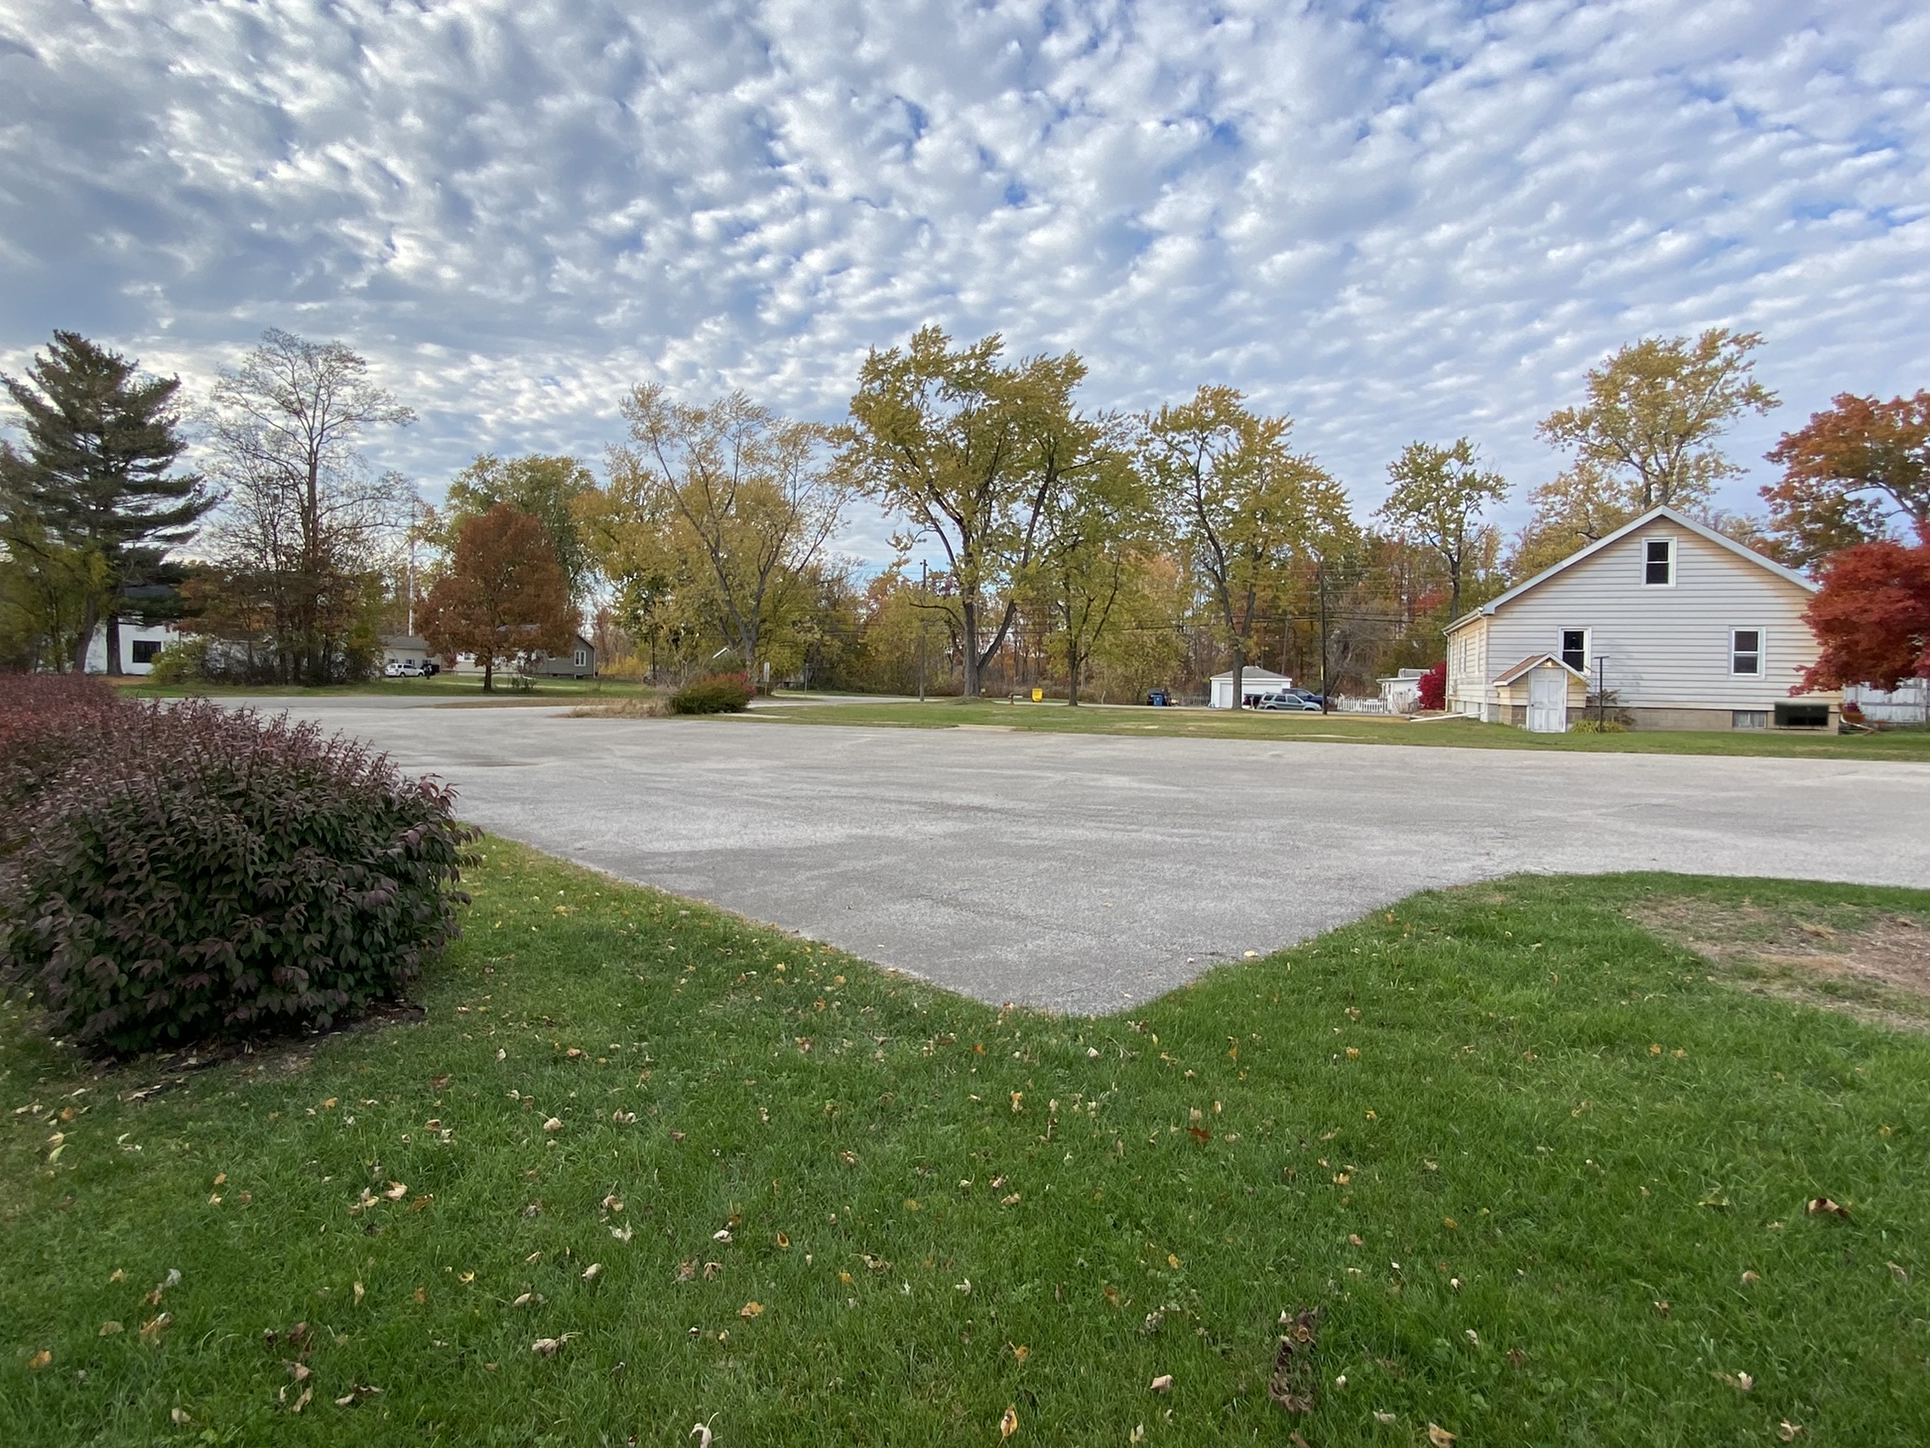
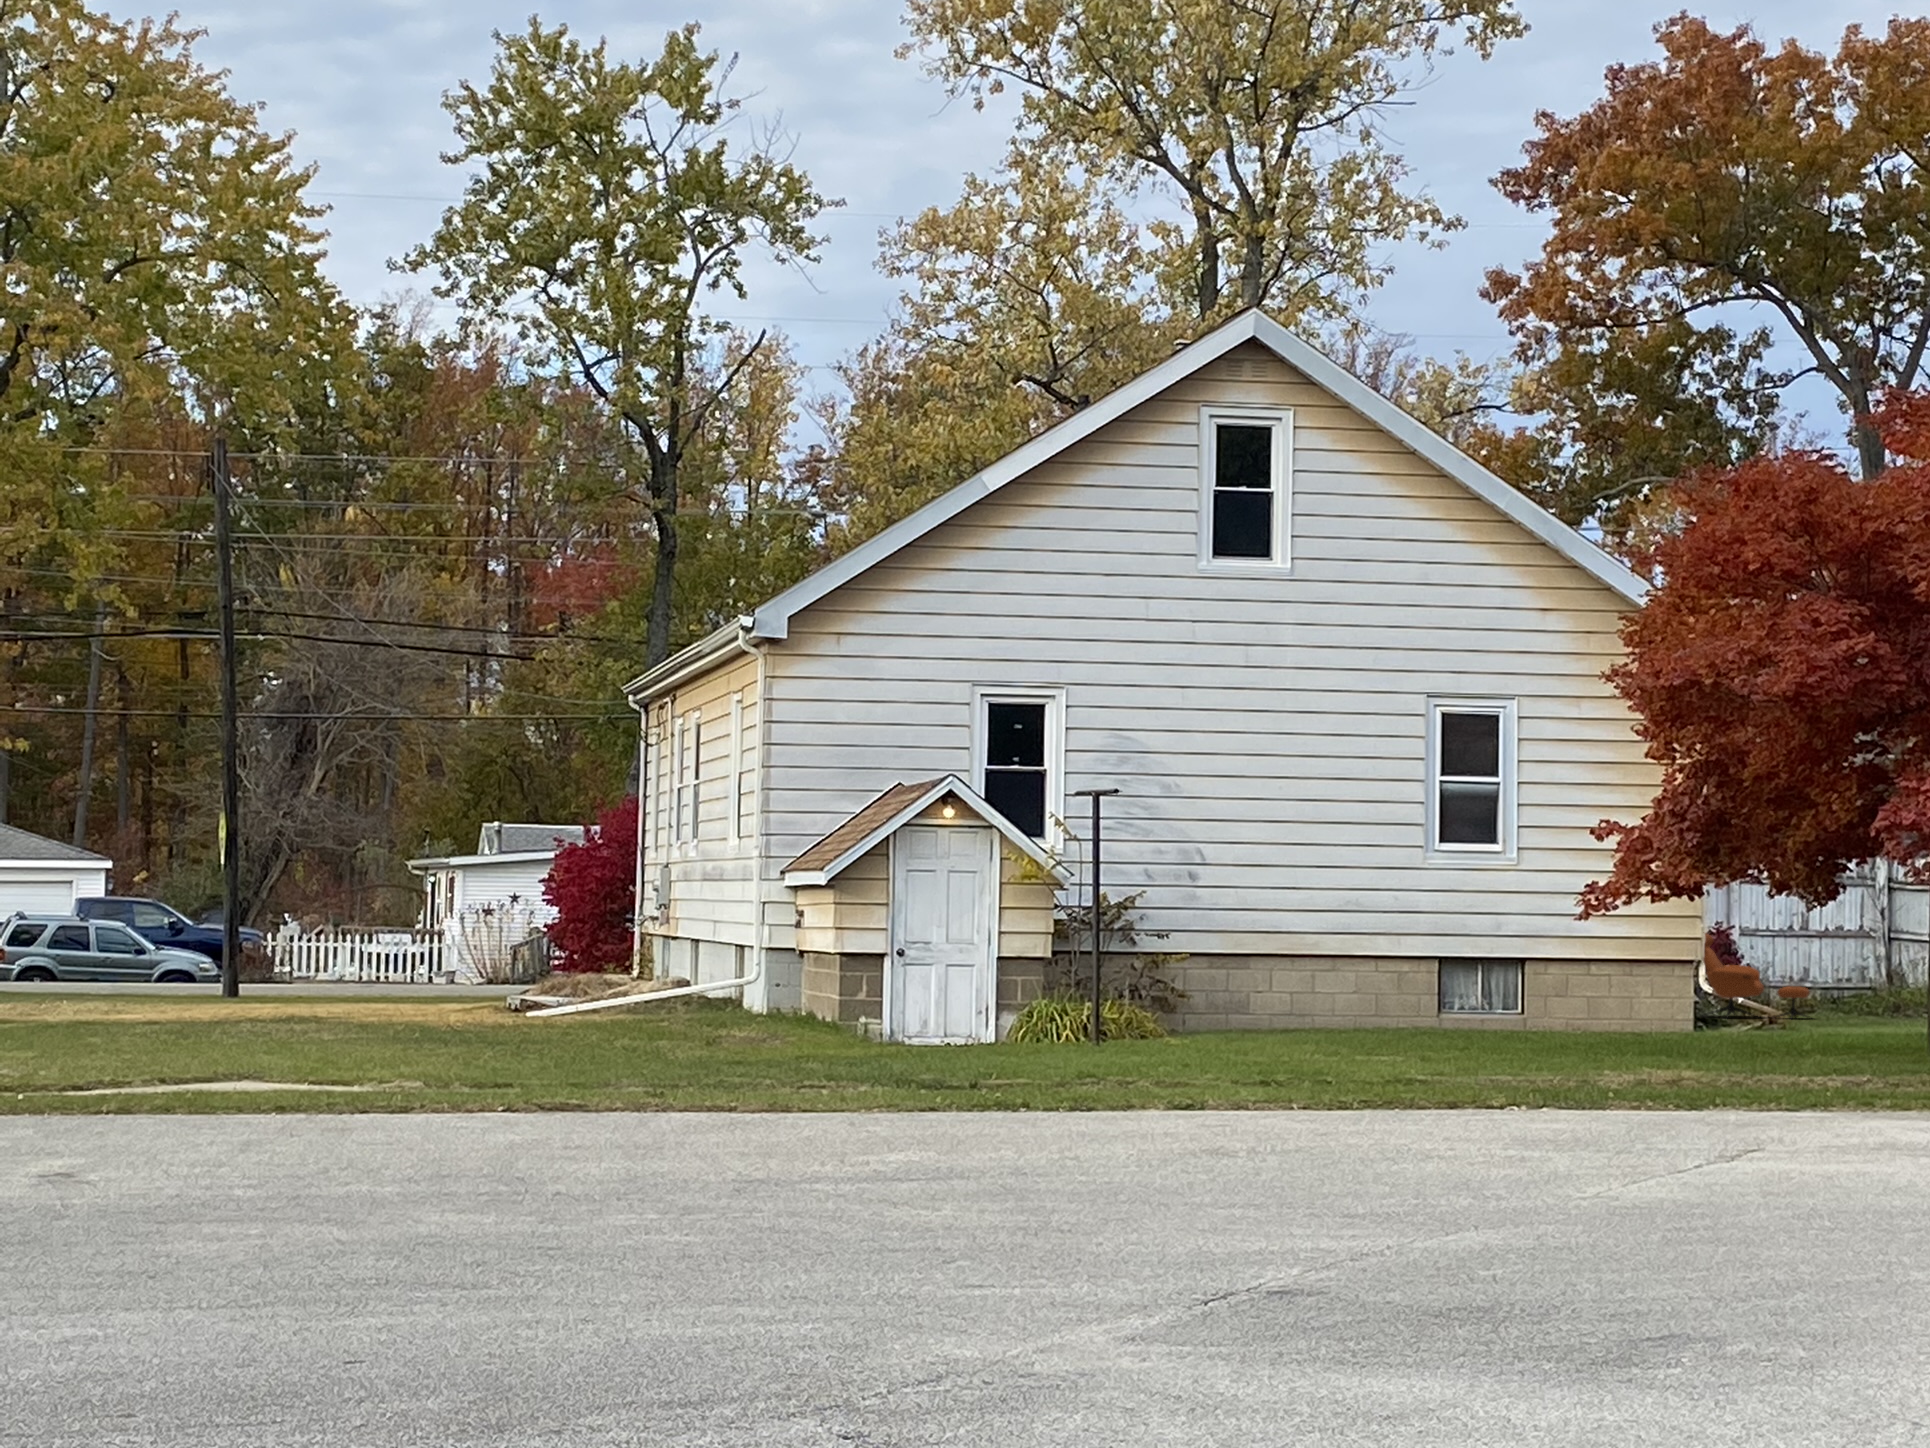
storage bench: present [1774,701,1830,729] -> none [1550,931,1684,1023]

